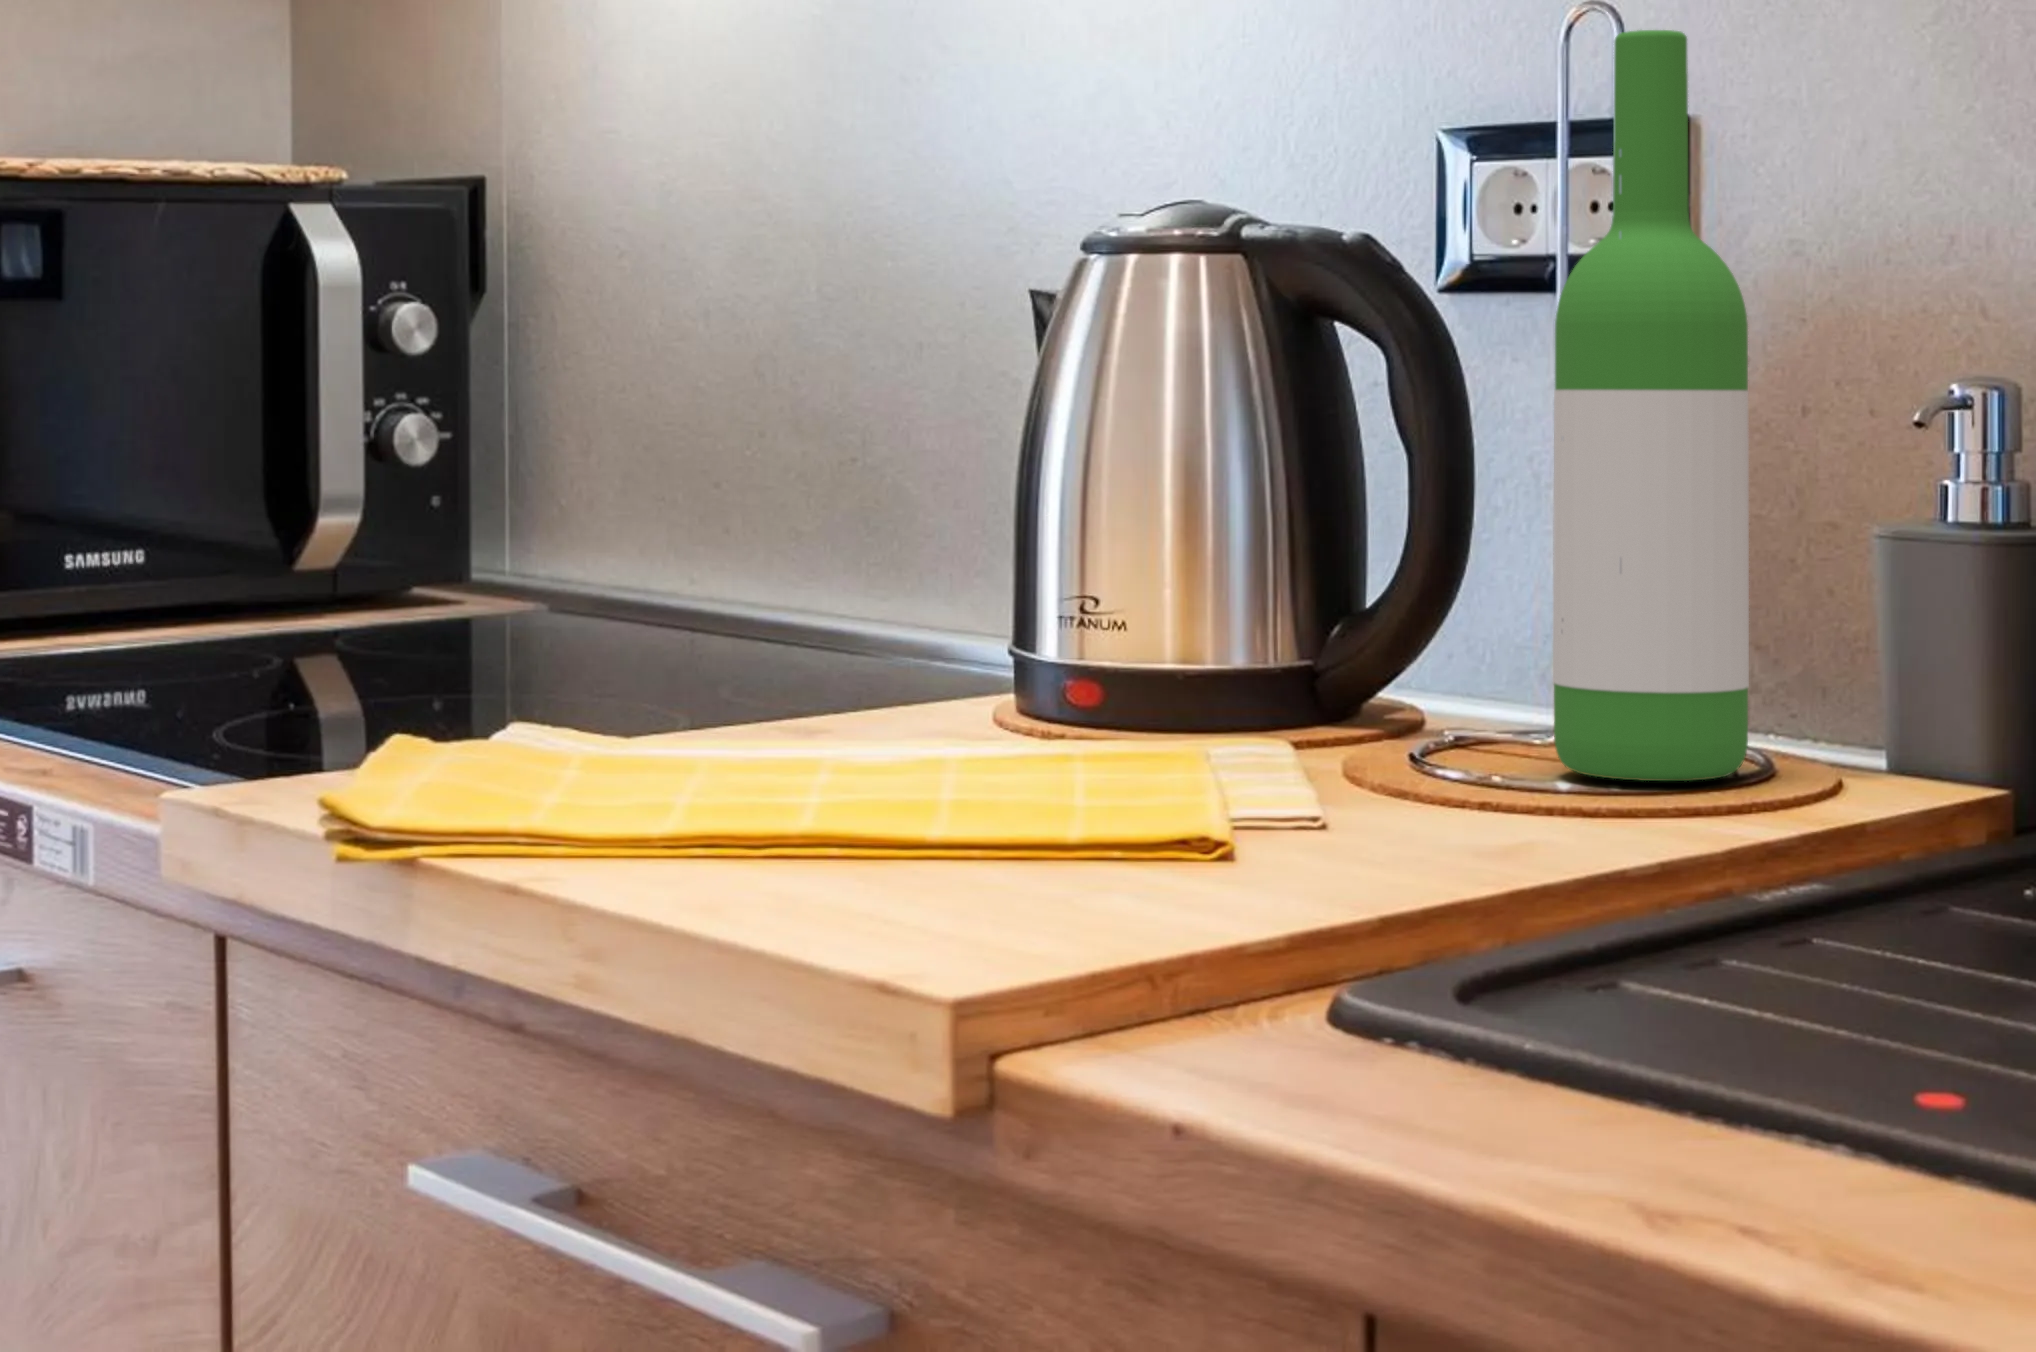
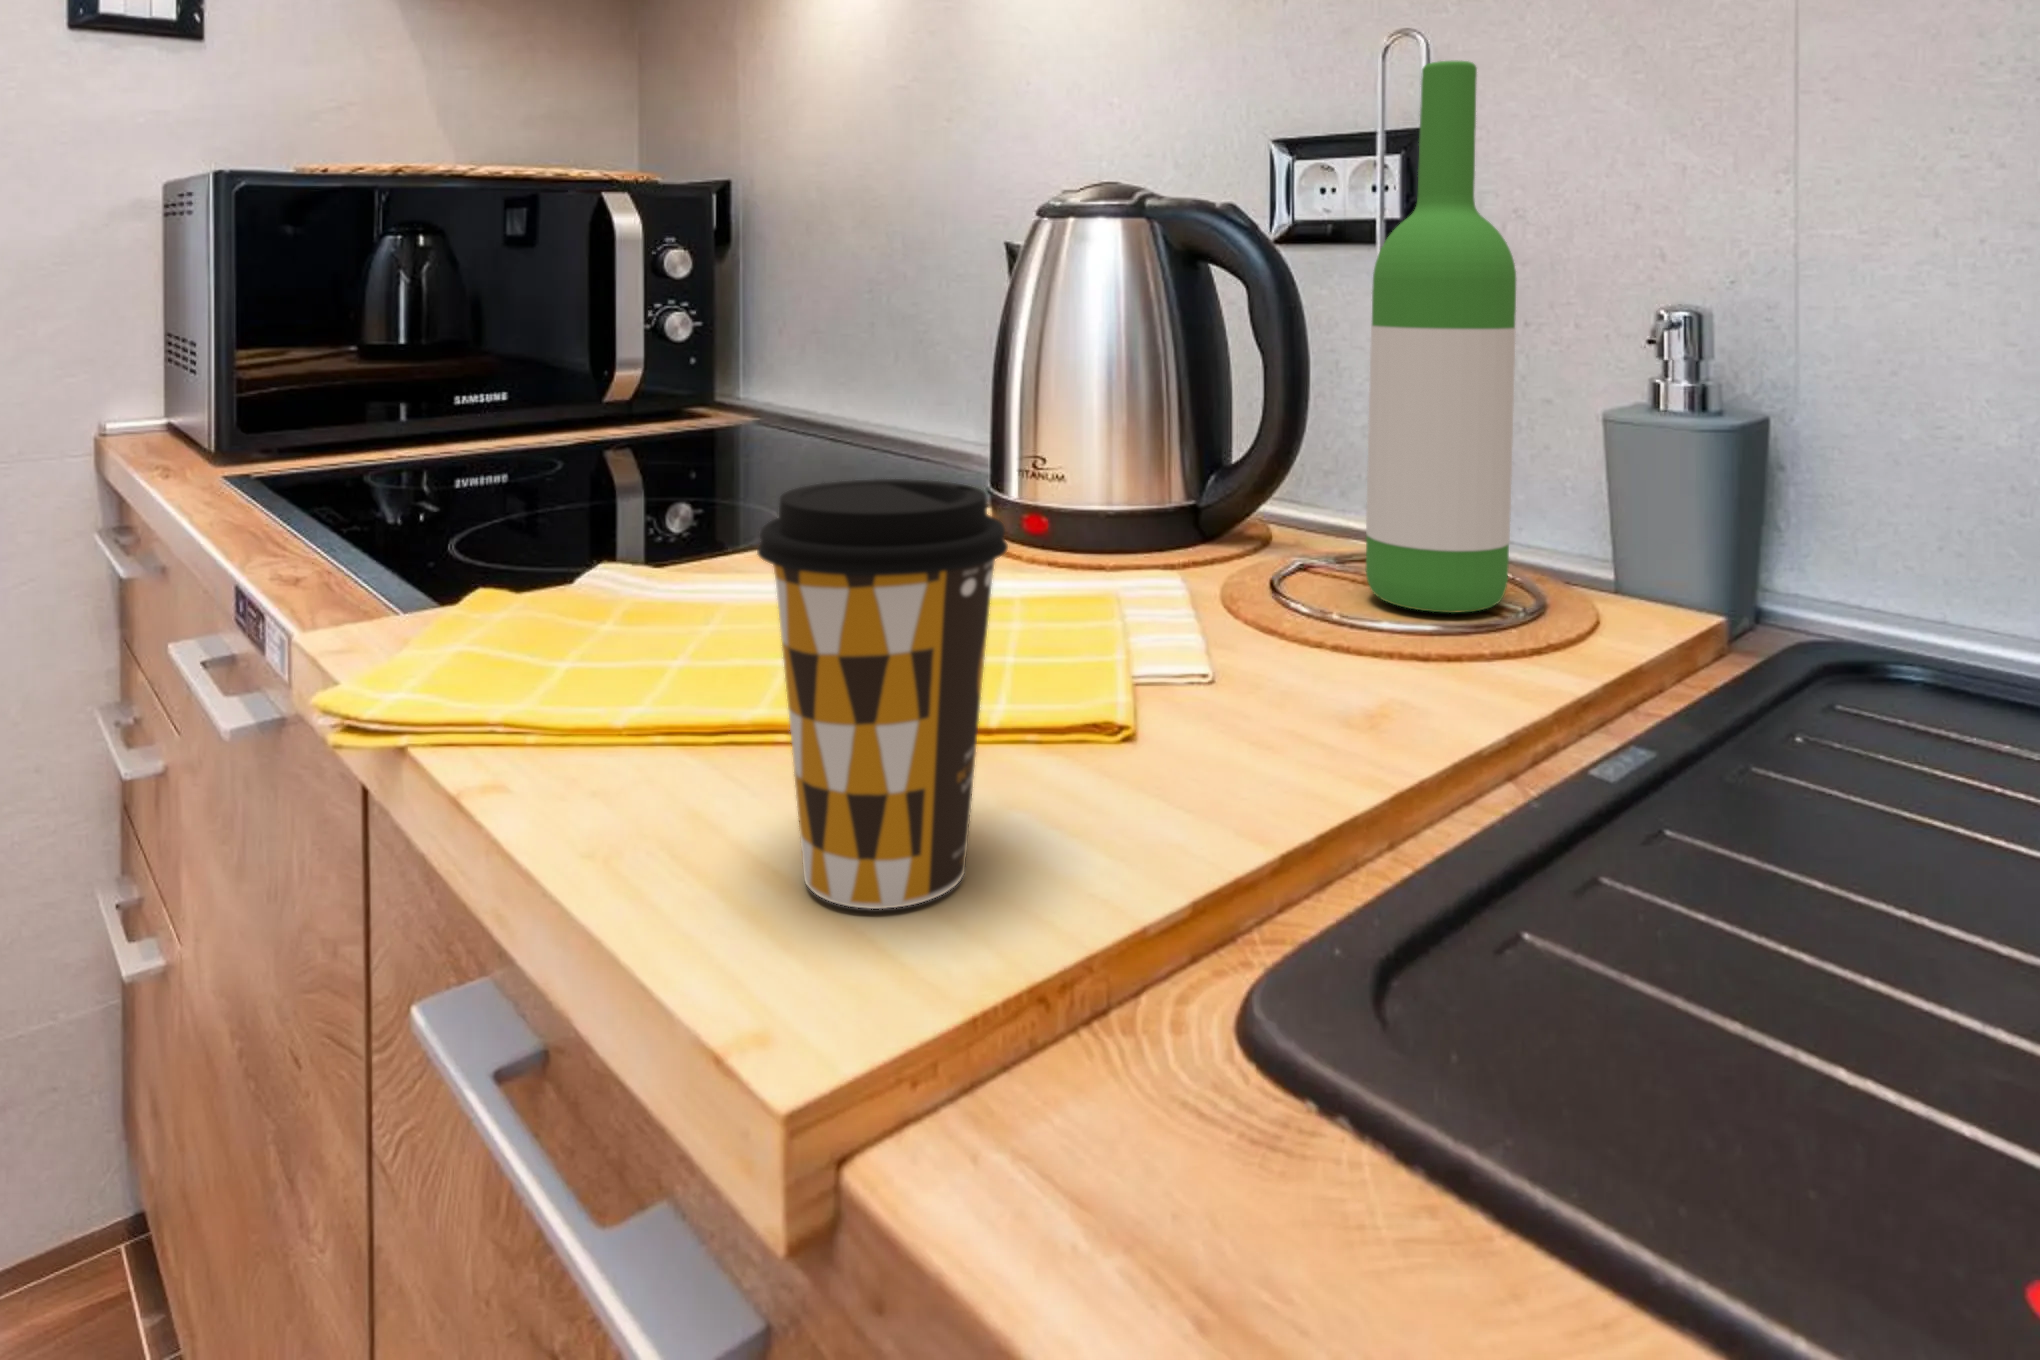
coffee cup: none [840,522,1090,928] -> present [757,479,1008,909]

